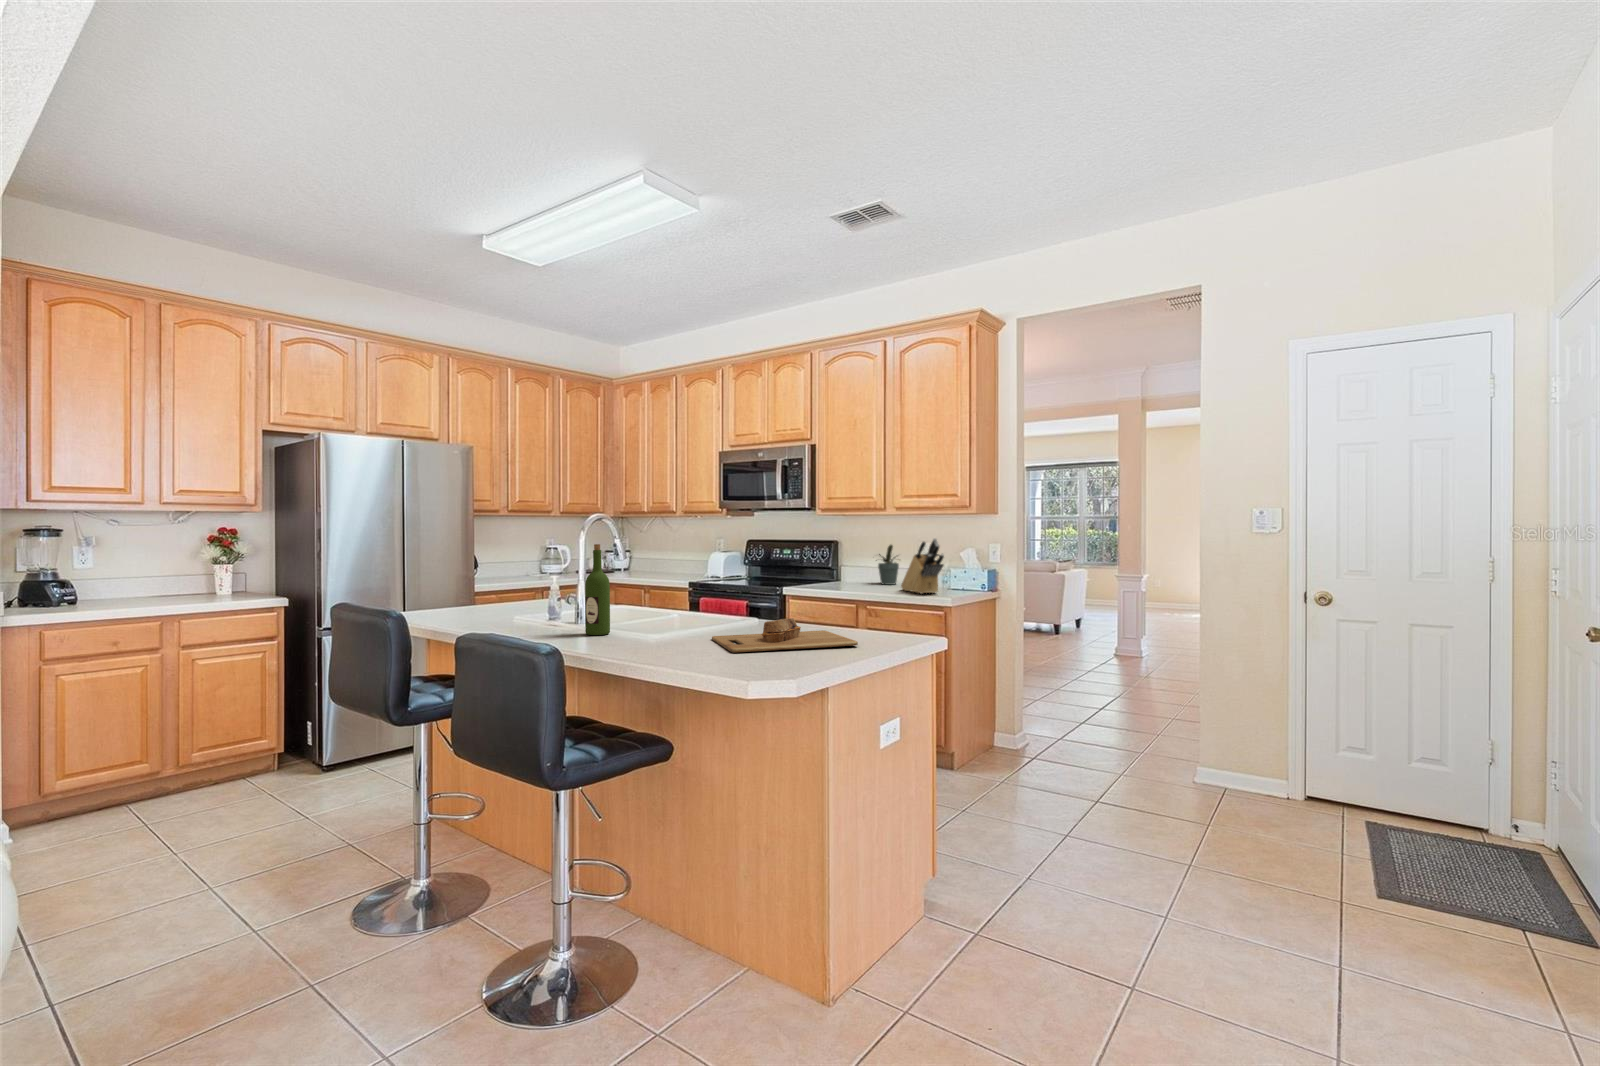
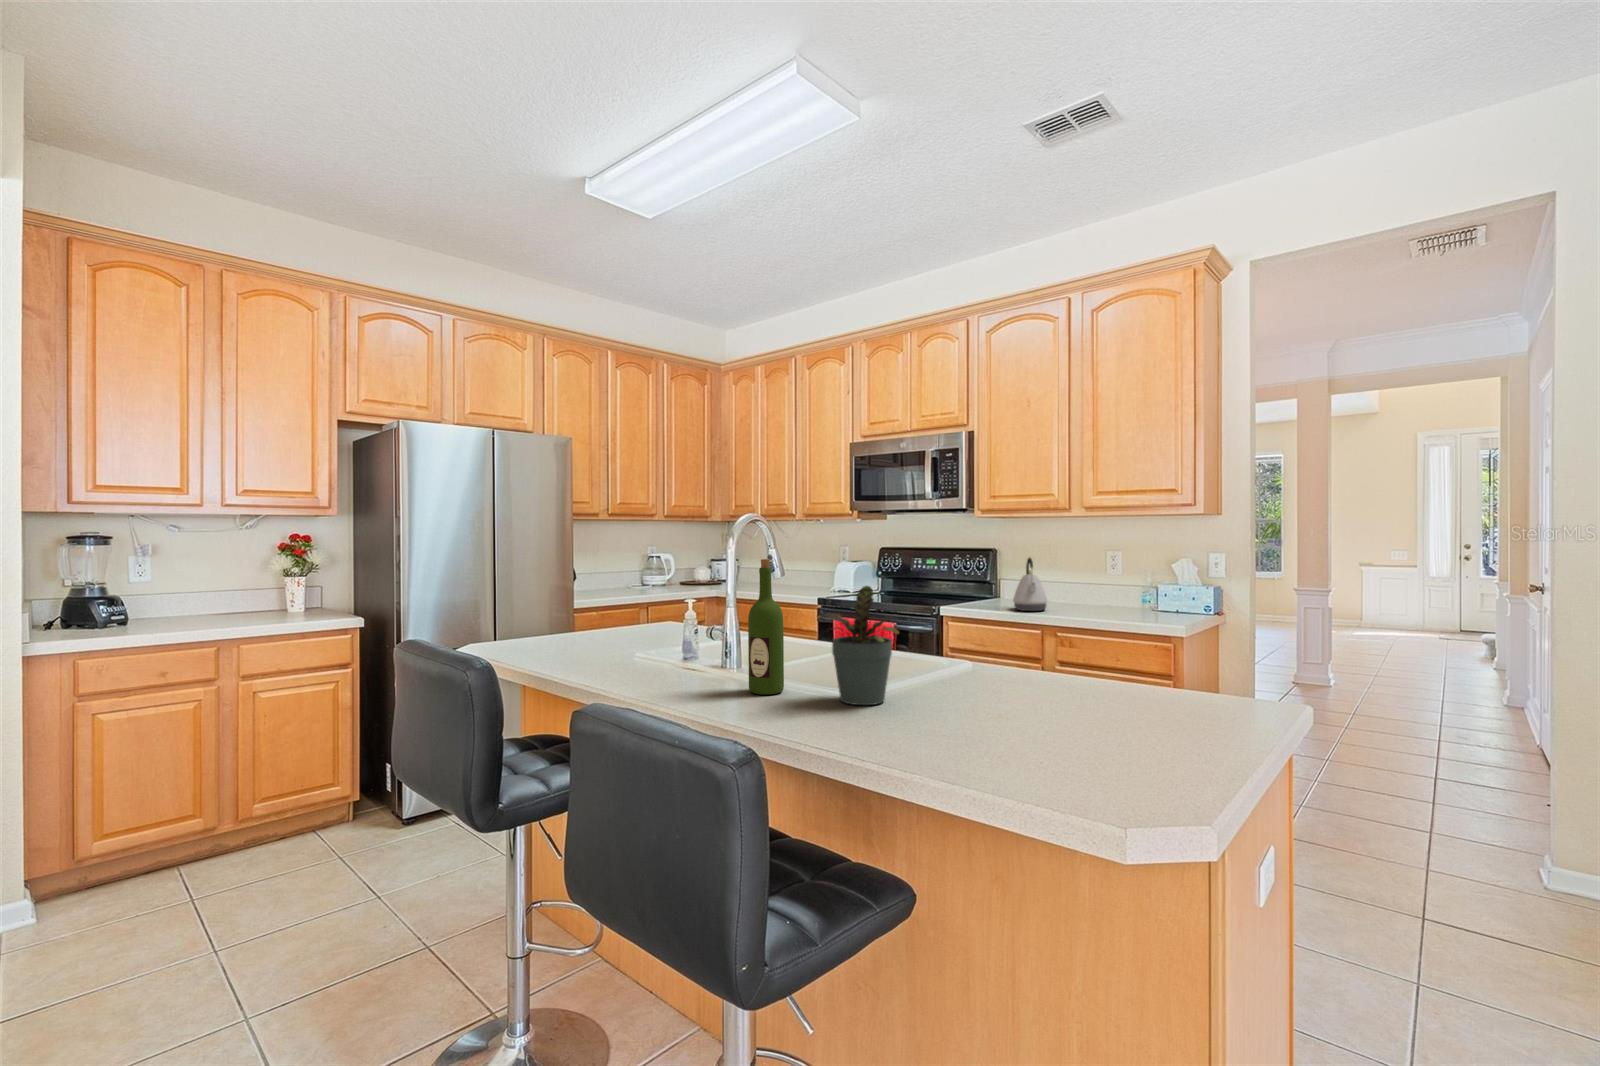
knife block: present [901,538,944,594] -> none [1092,546,1161,617]
potted plant: present [878,545,899,585] -> present [818,586,899,705]
kettle: none [840,548,867,591] -> present [1013,558,1047,611]
cutting board: present [712,618,858,653] -> none [947,677,1209,745]

